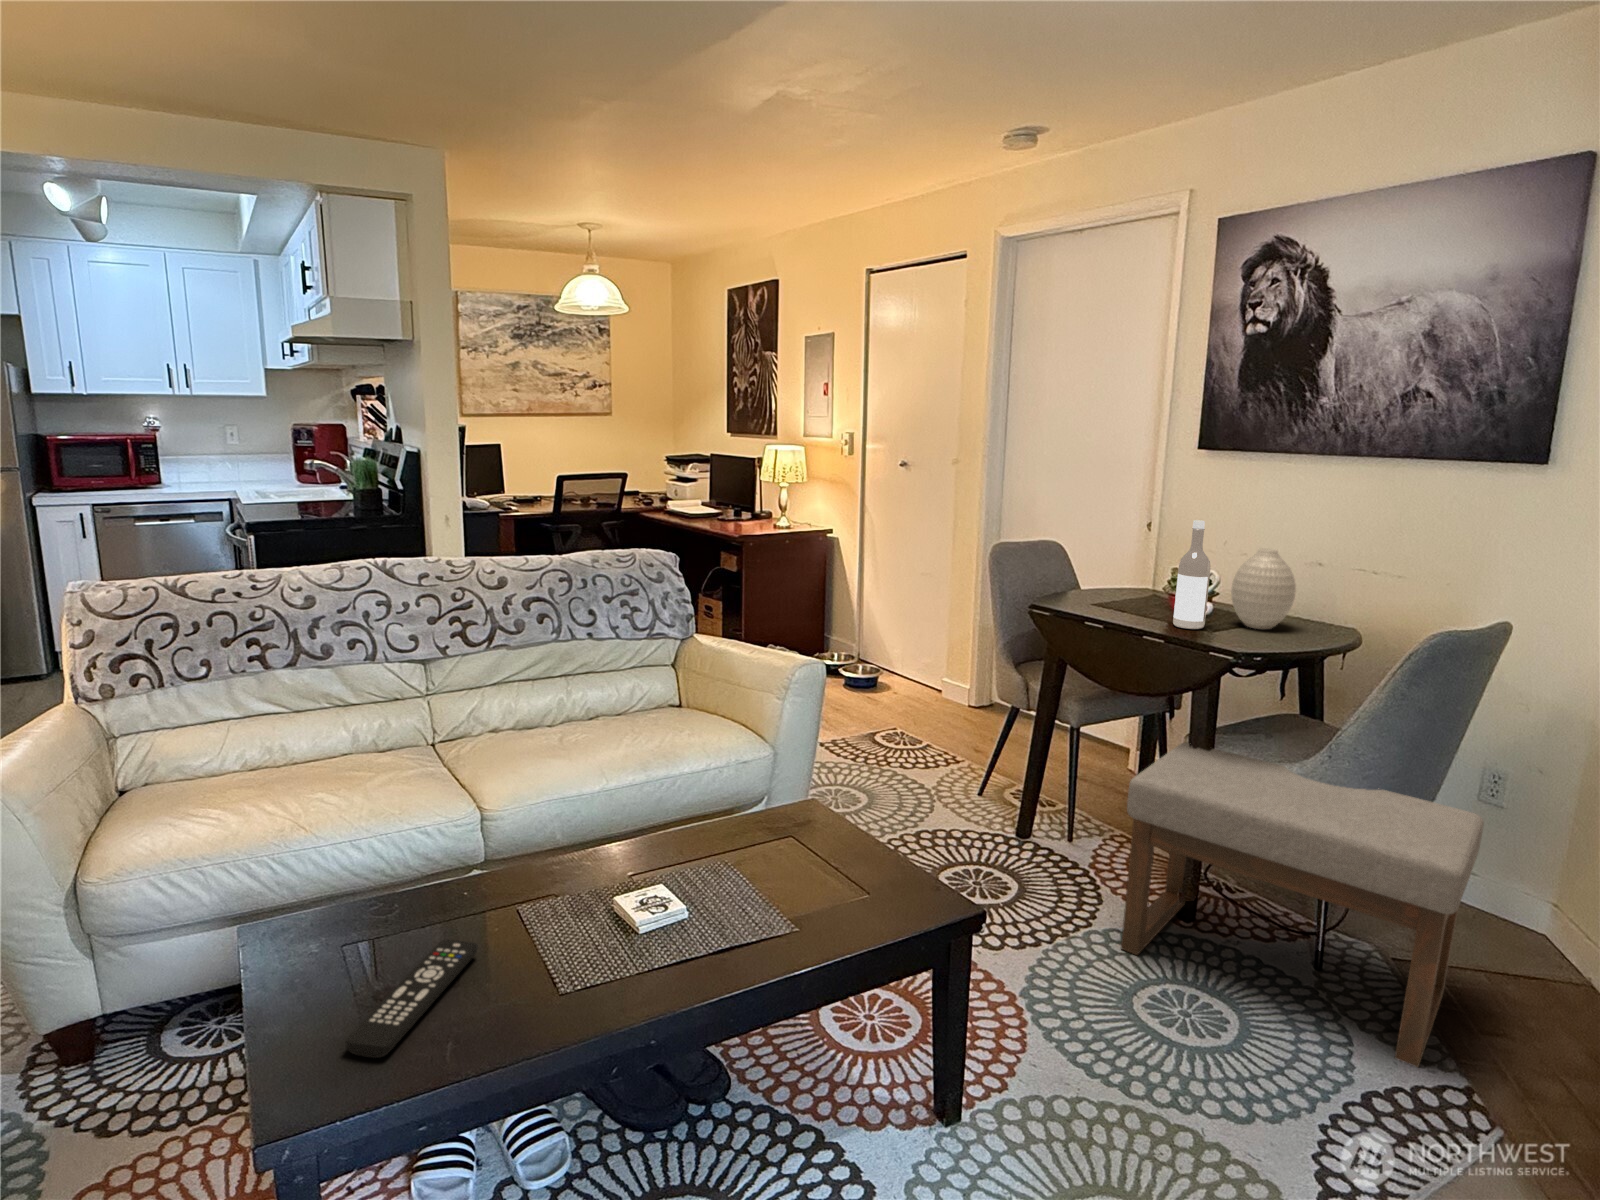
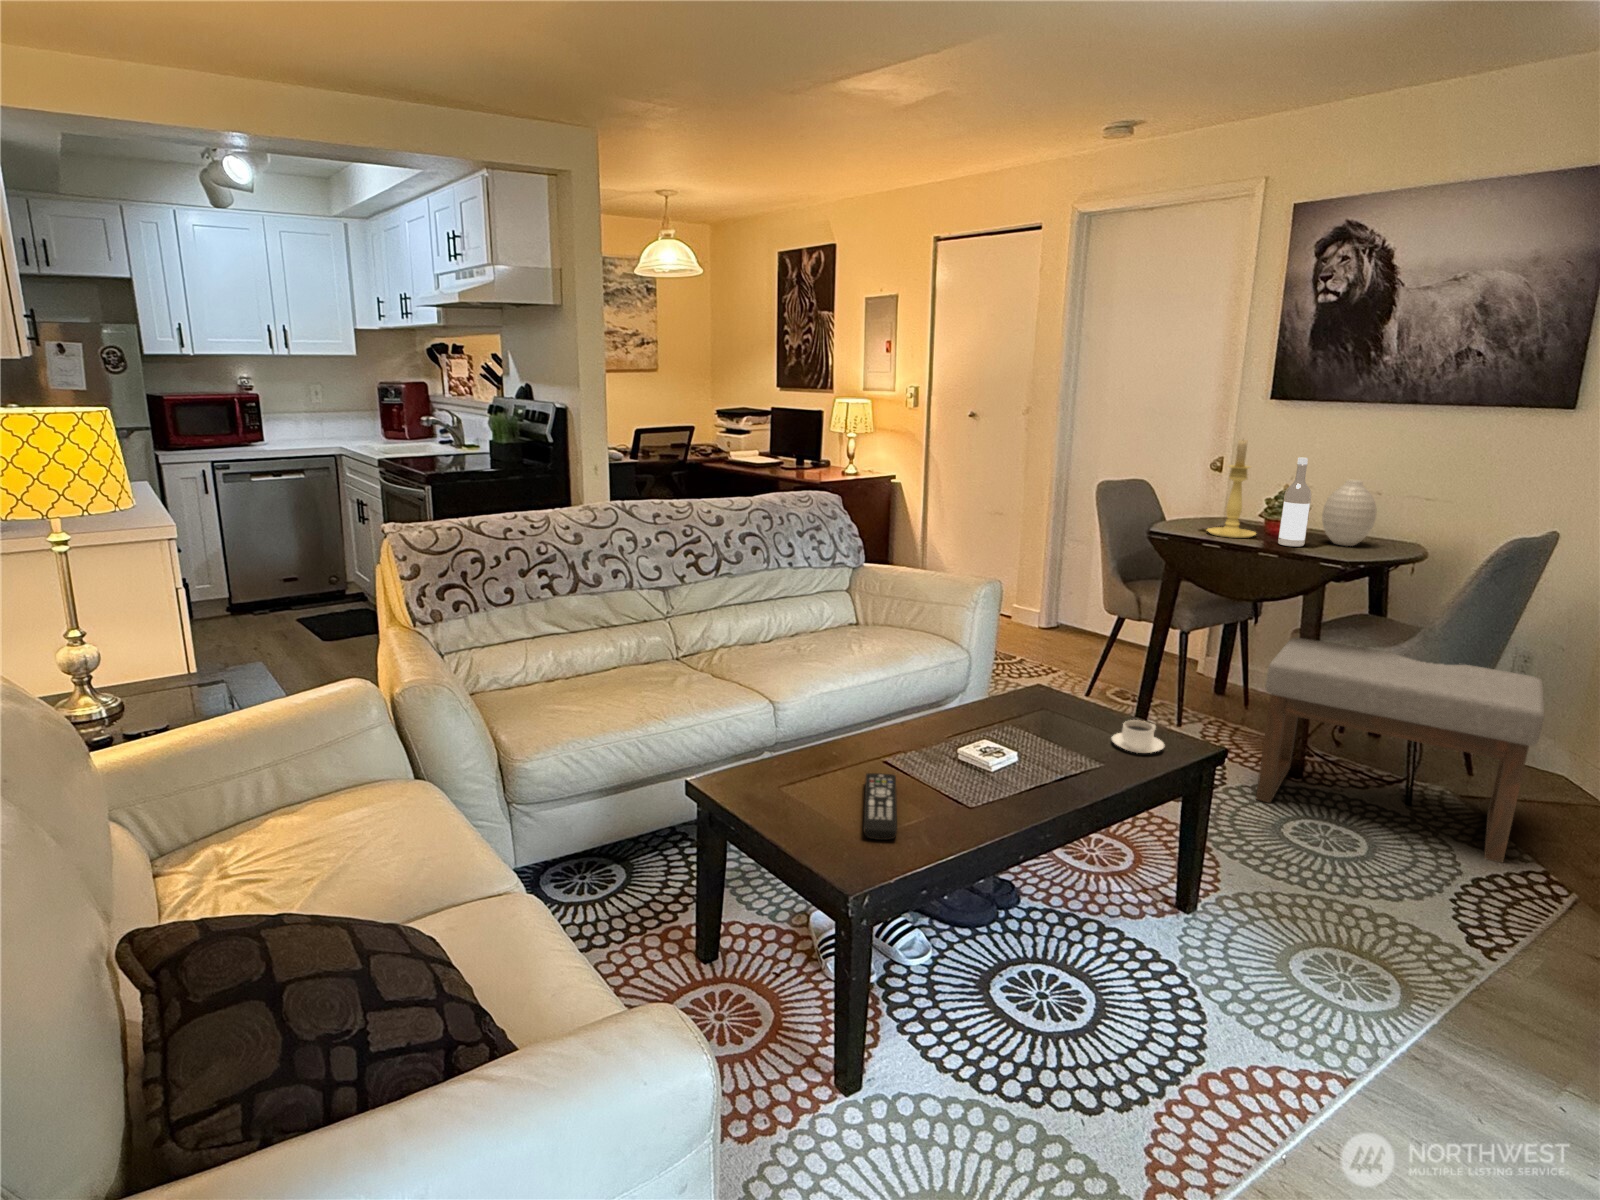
candle holder: none [1099,495,1157,616] -> present [1207,440,1256,538]
coffee cup: none [828,868,896,917] -> present [1112,720,1164,753]

